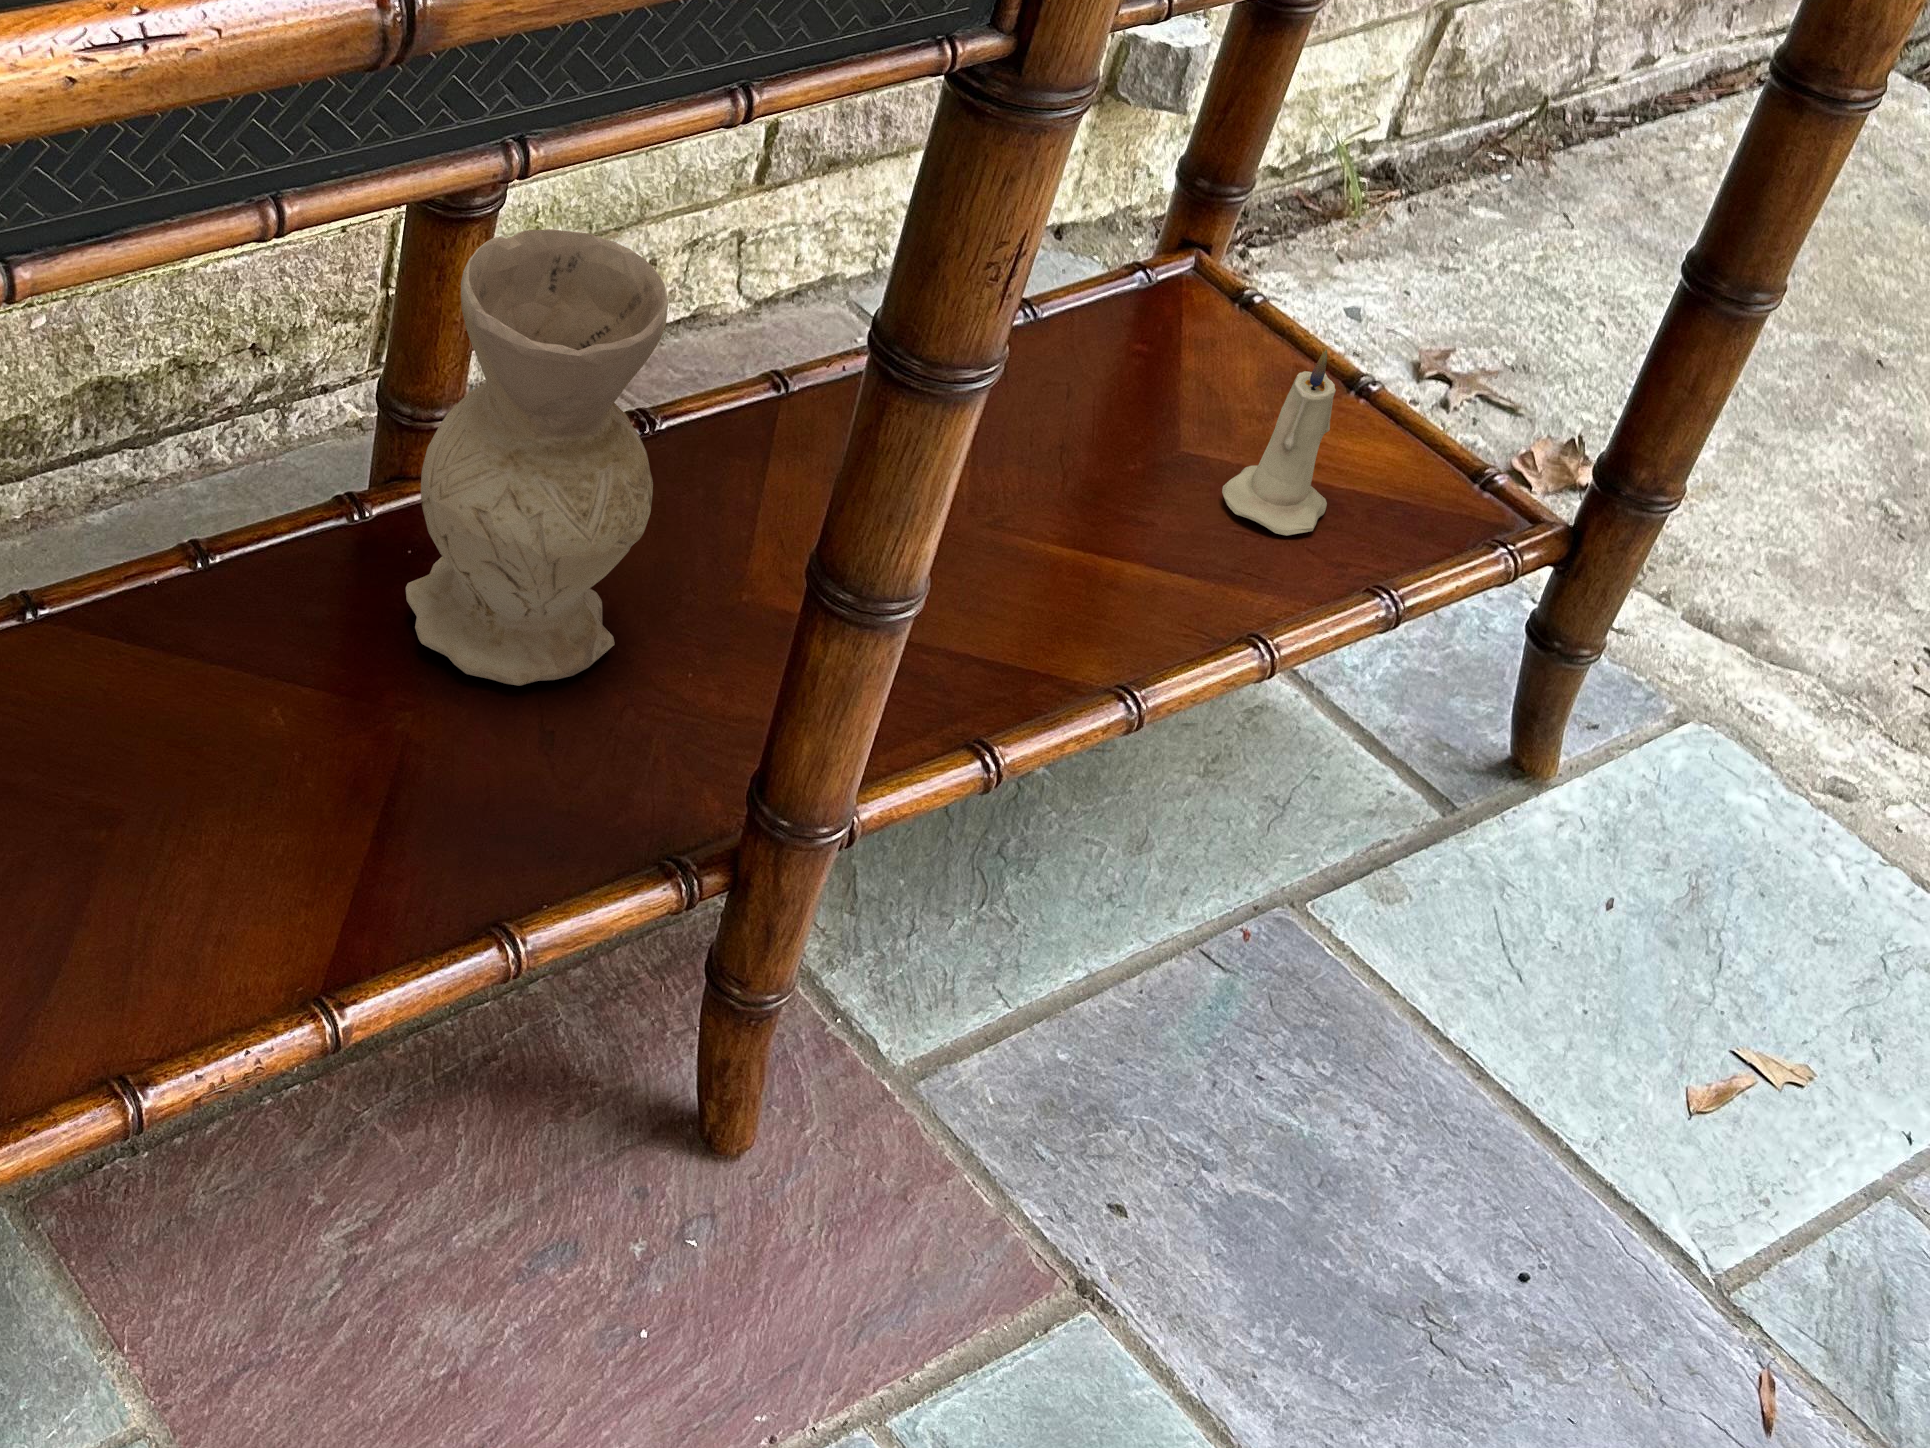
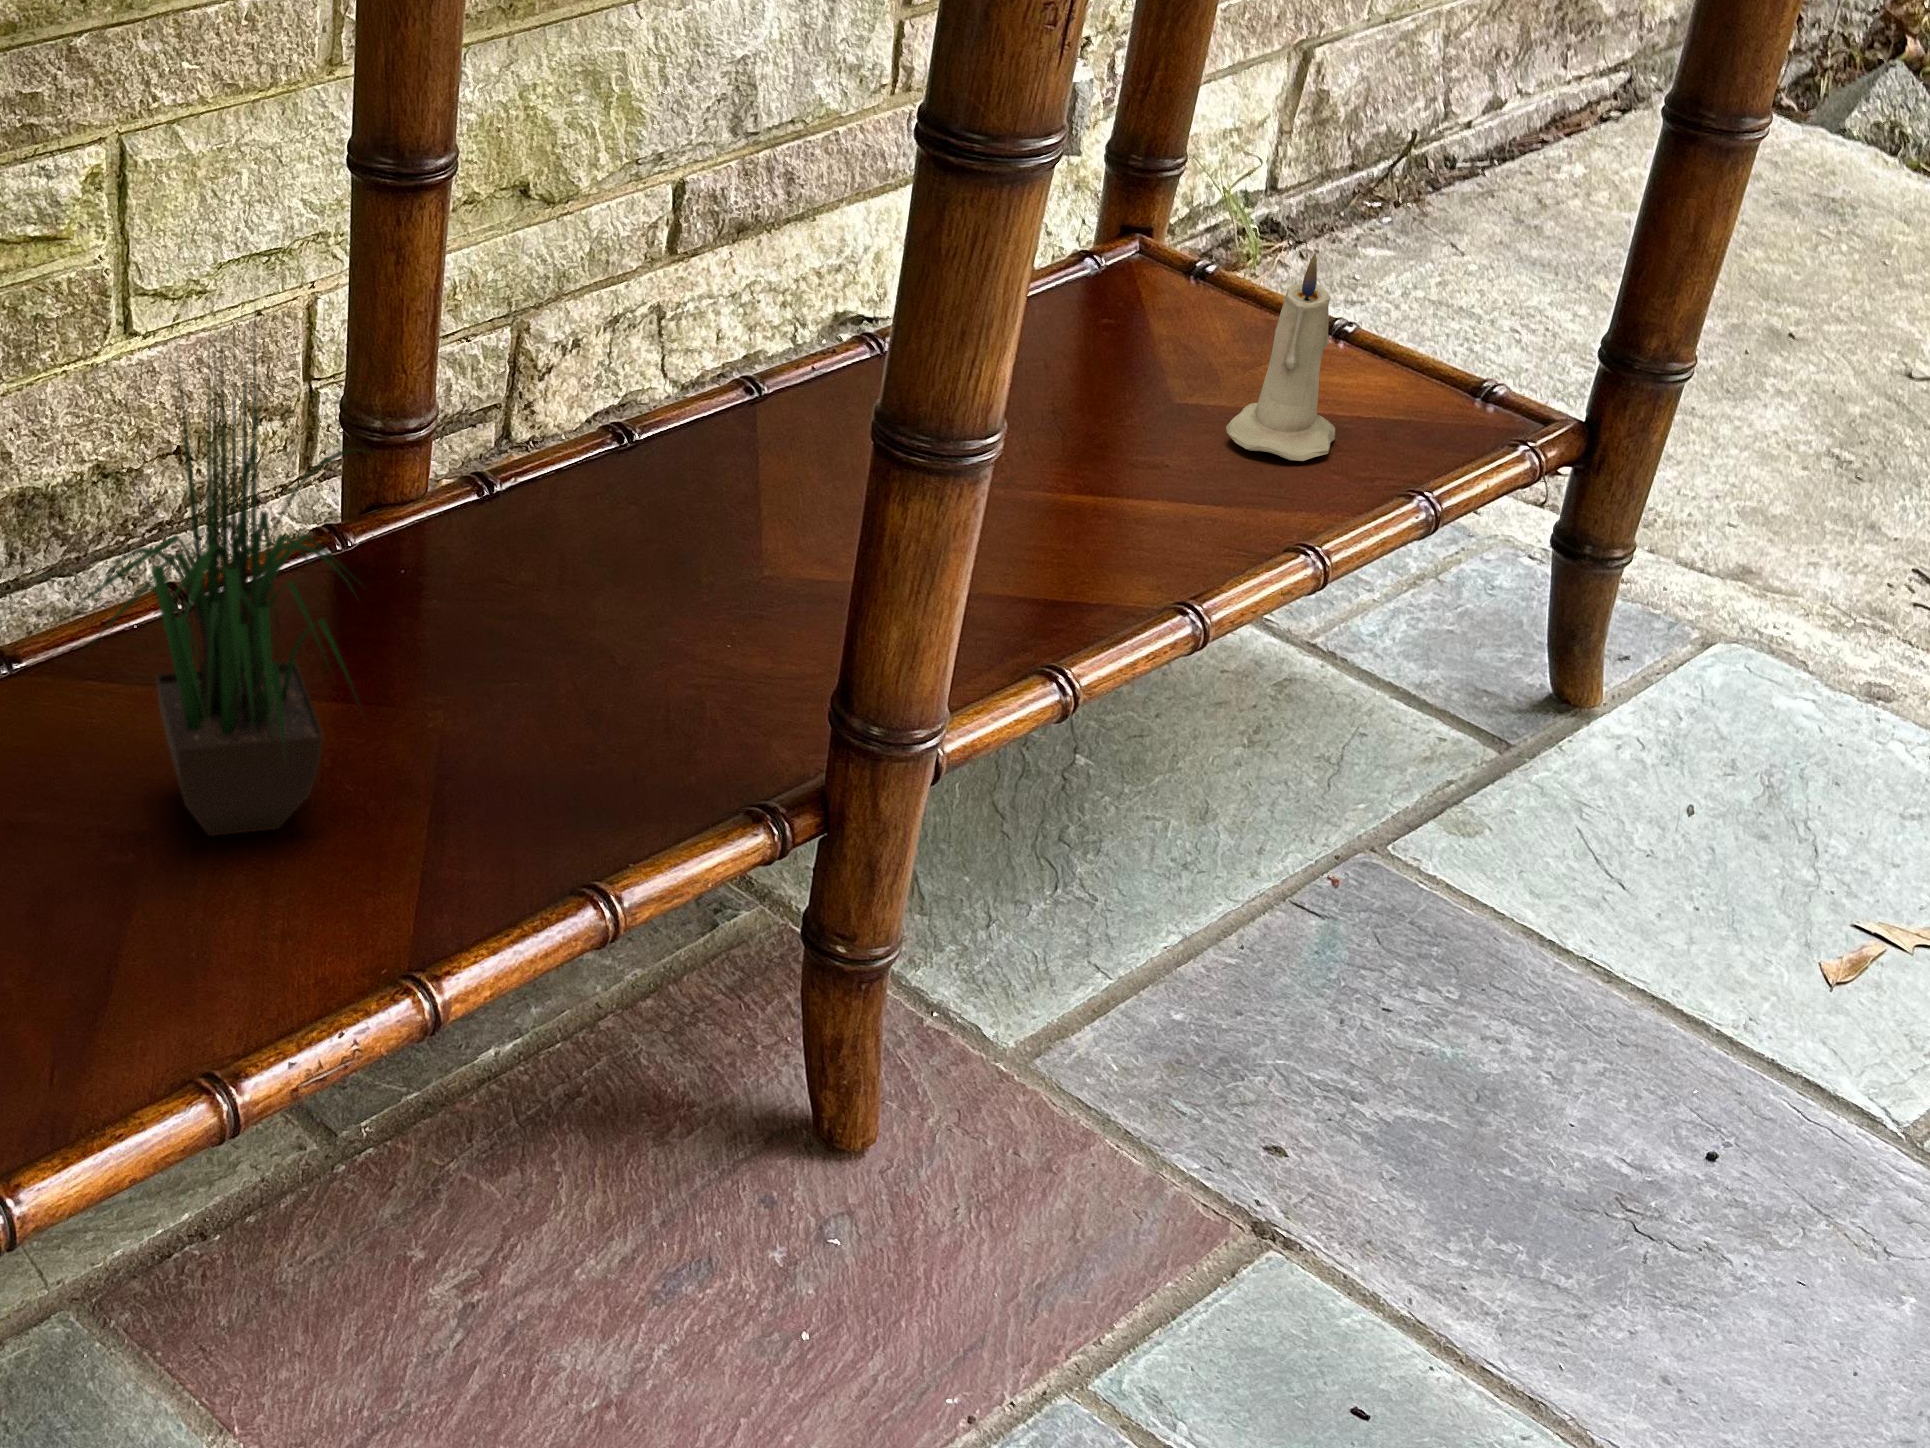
vase: present [406,229,668,686] -> none [404,167,664,676]
potted plant: none [63,352,358,818] -> present [65,339,361,836]

